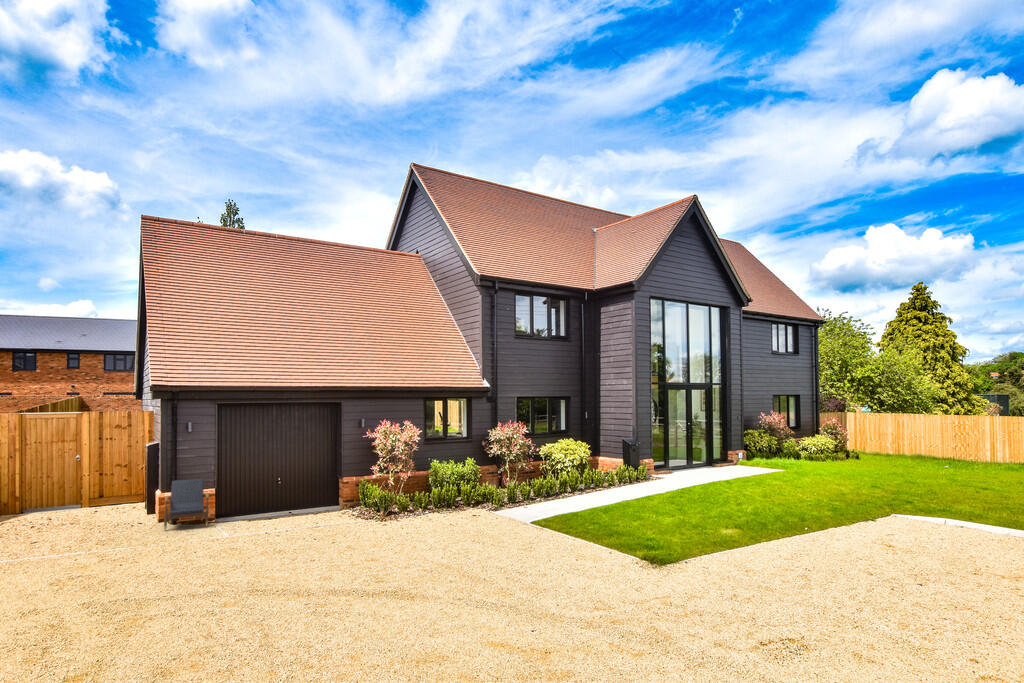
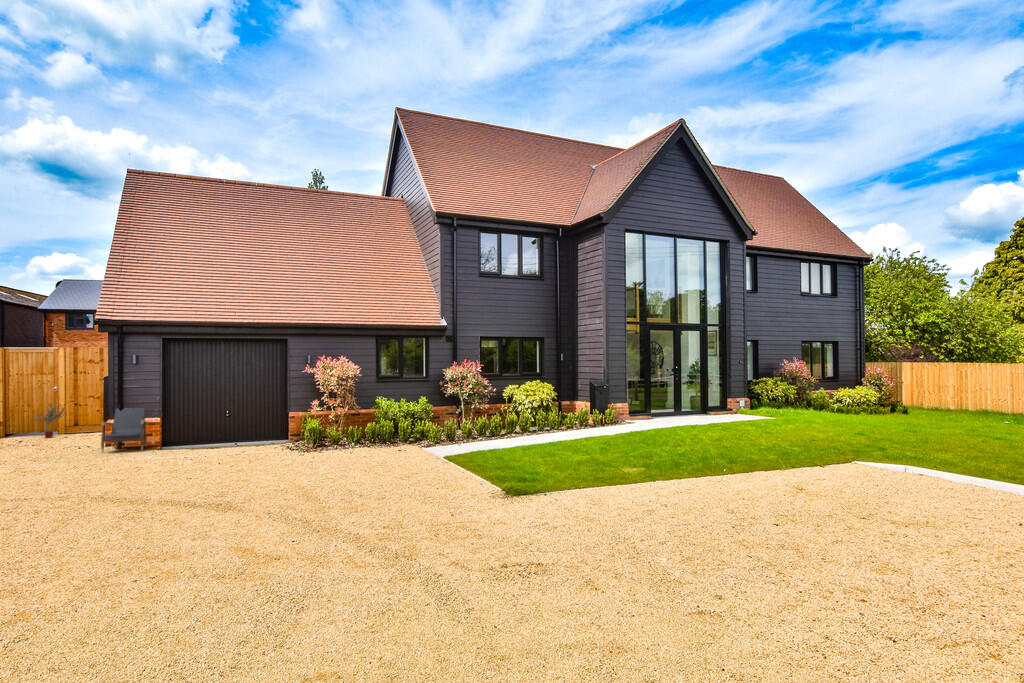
potted tree: none [52,472,90,512] -> present [34,403,65,438]

